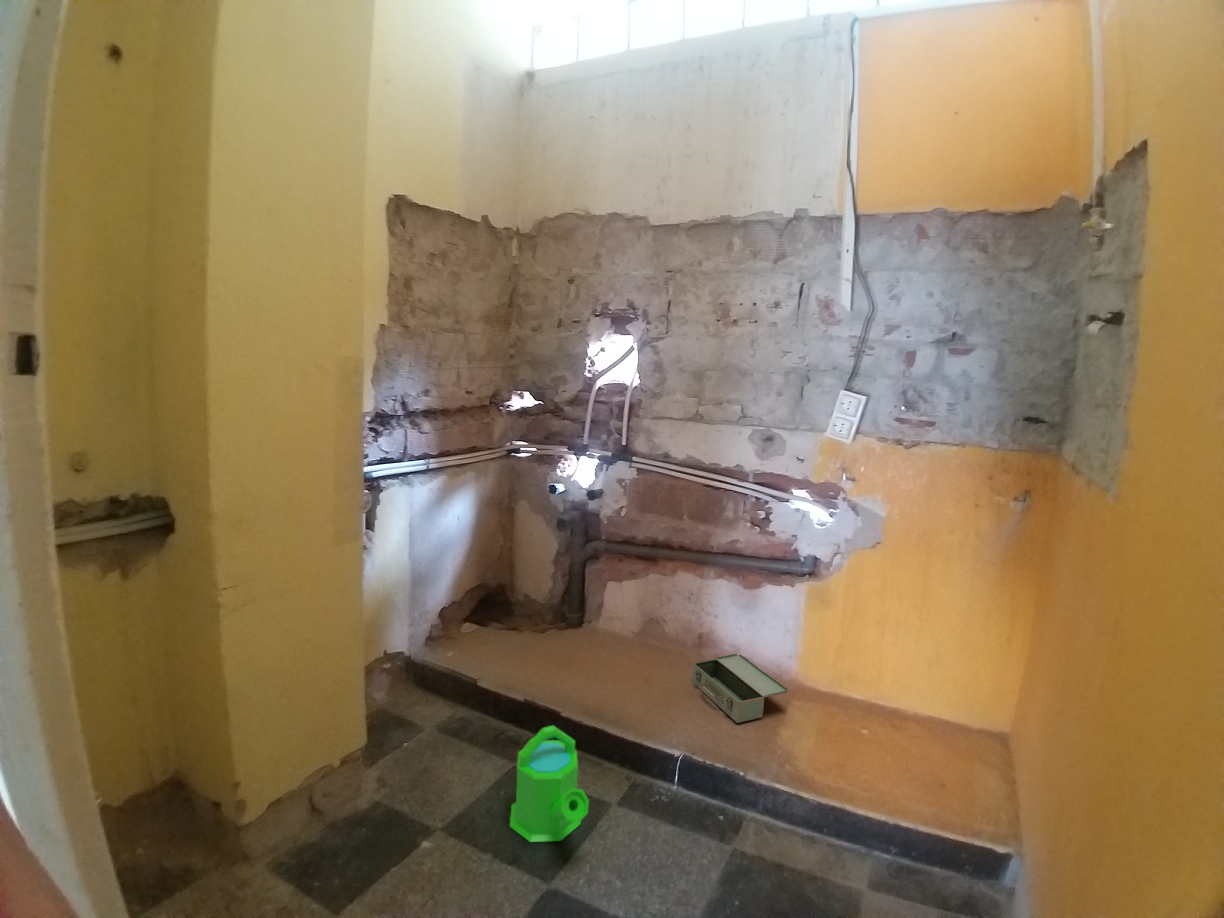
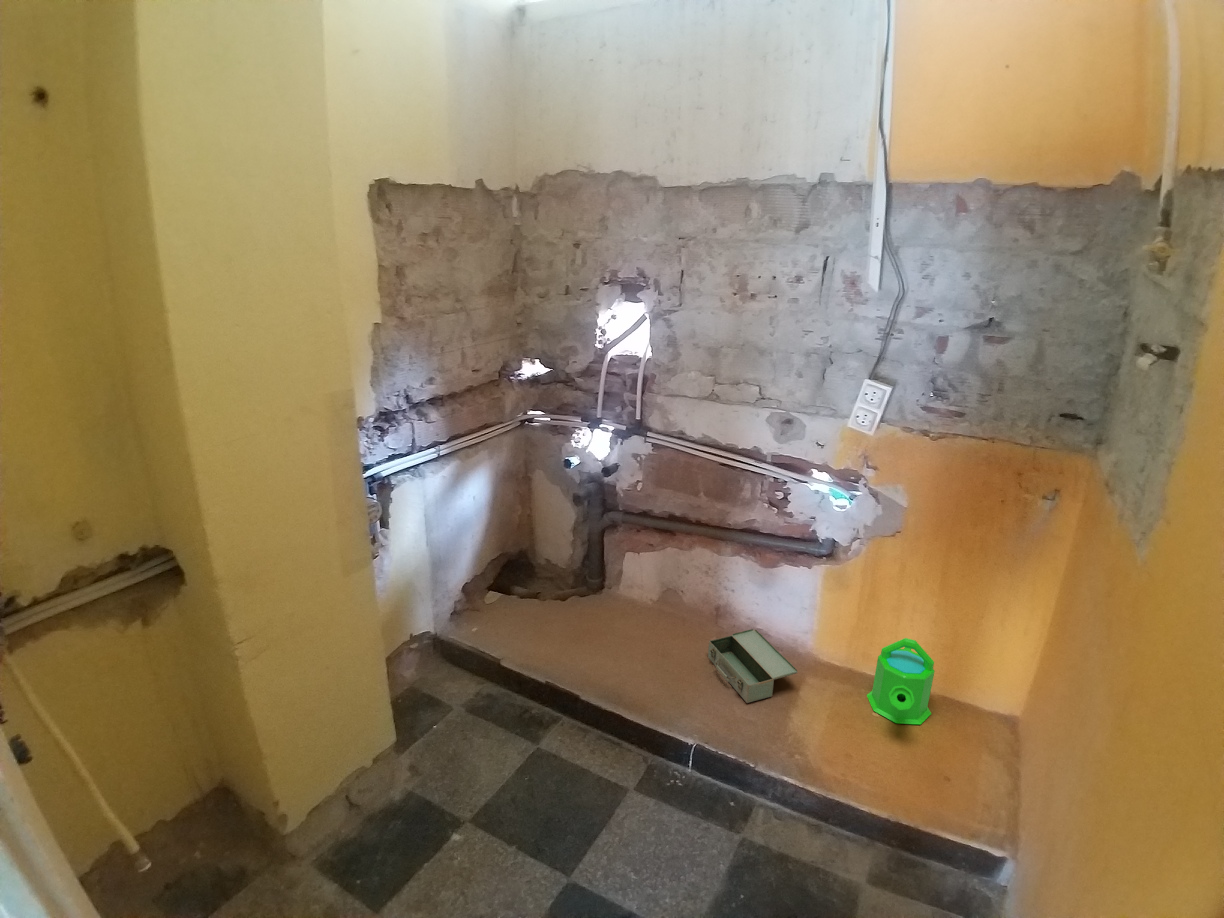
watering can: present [510,726,589,842] -> present [867,638,935,725]

